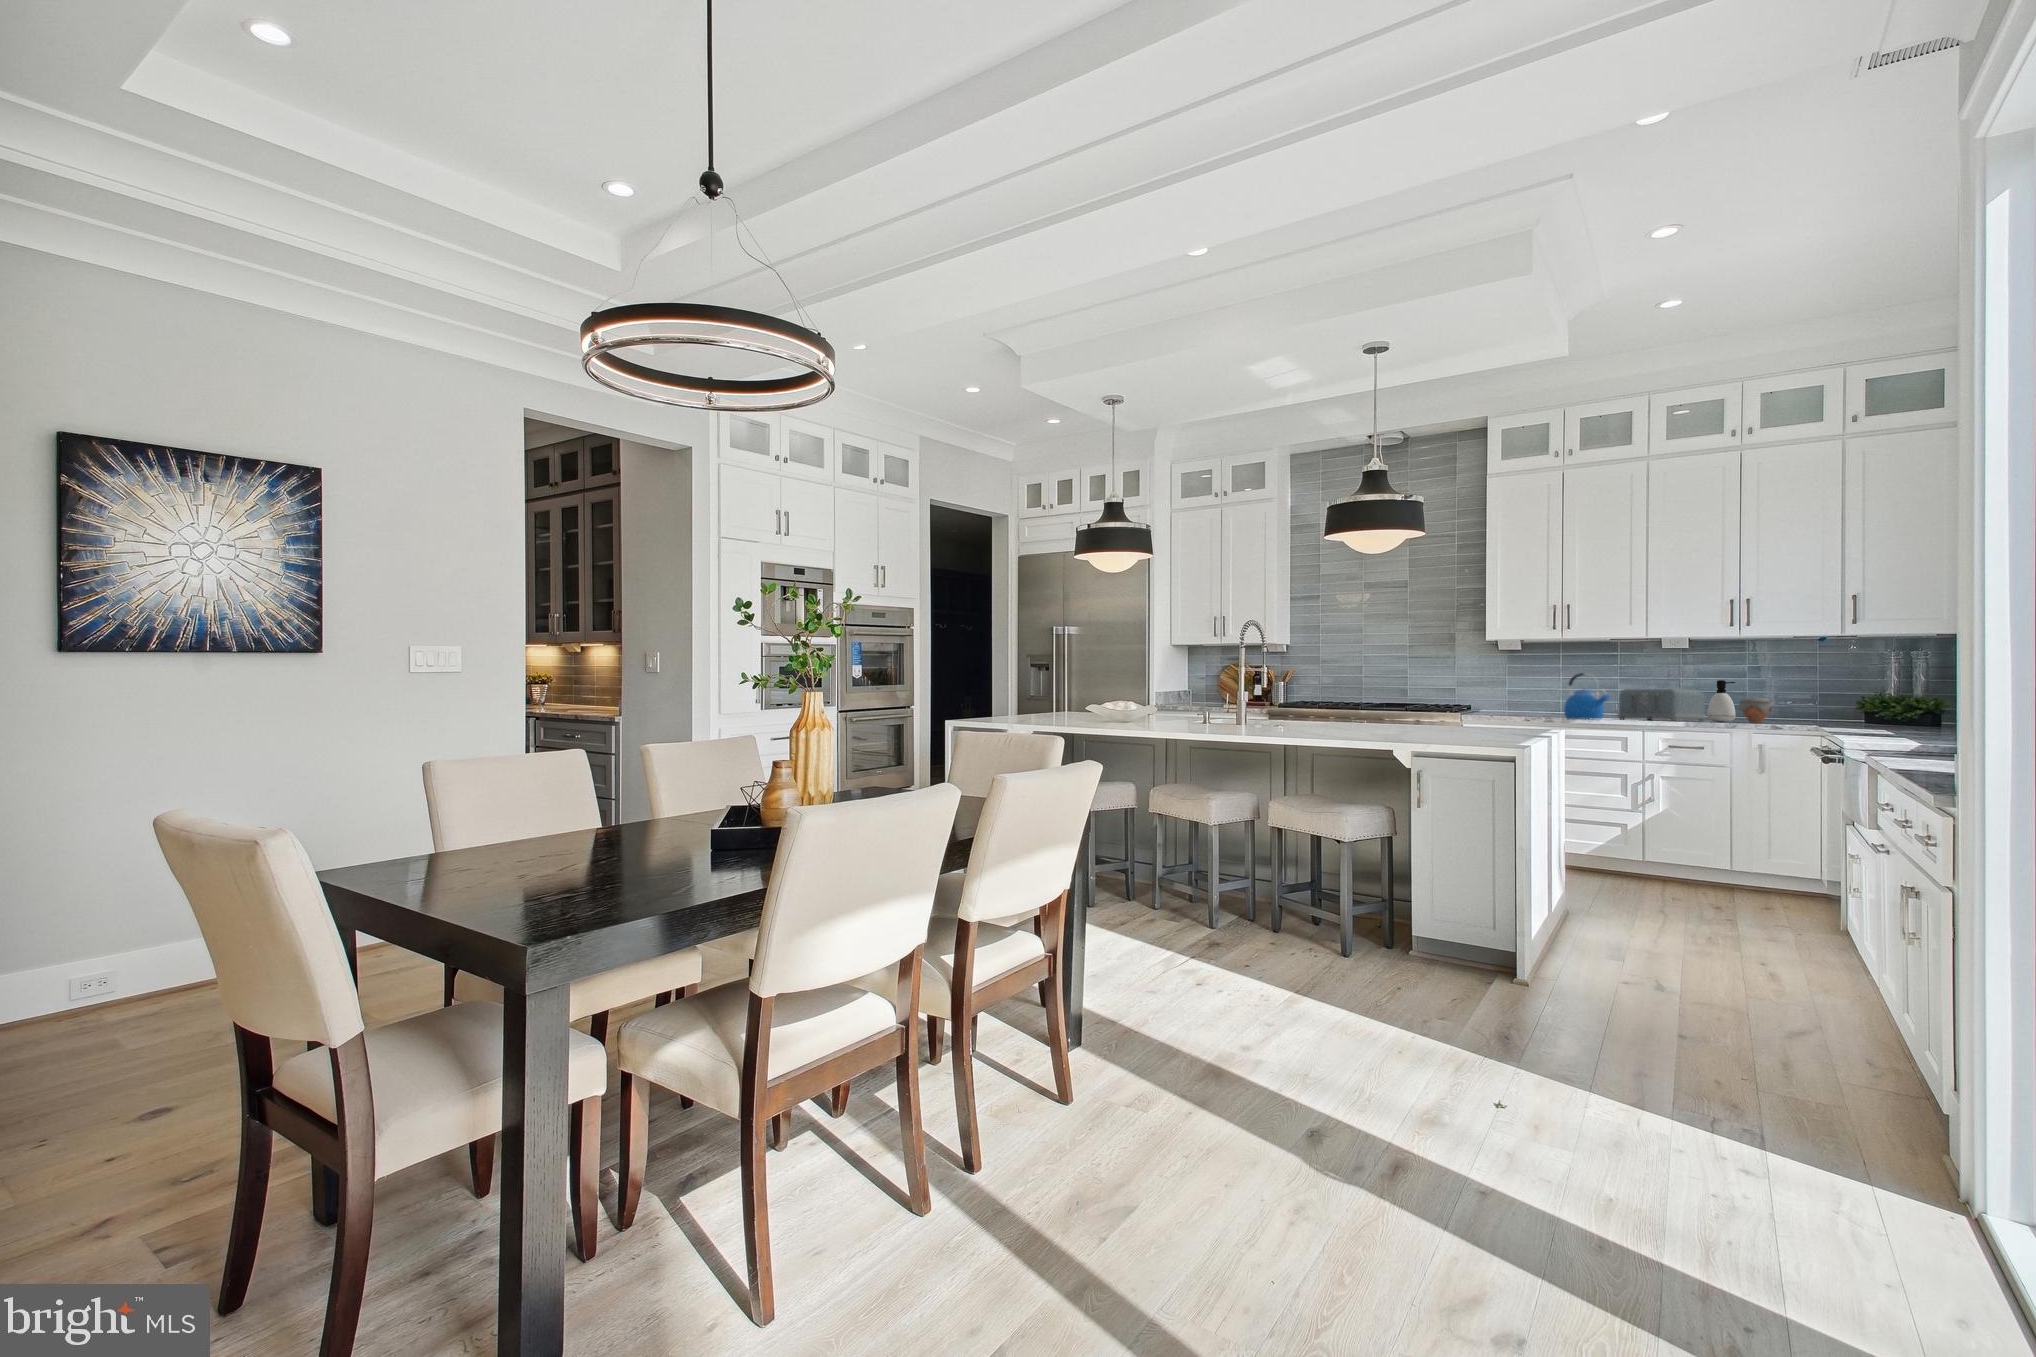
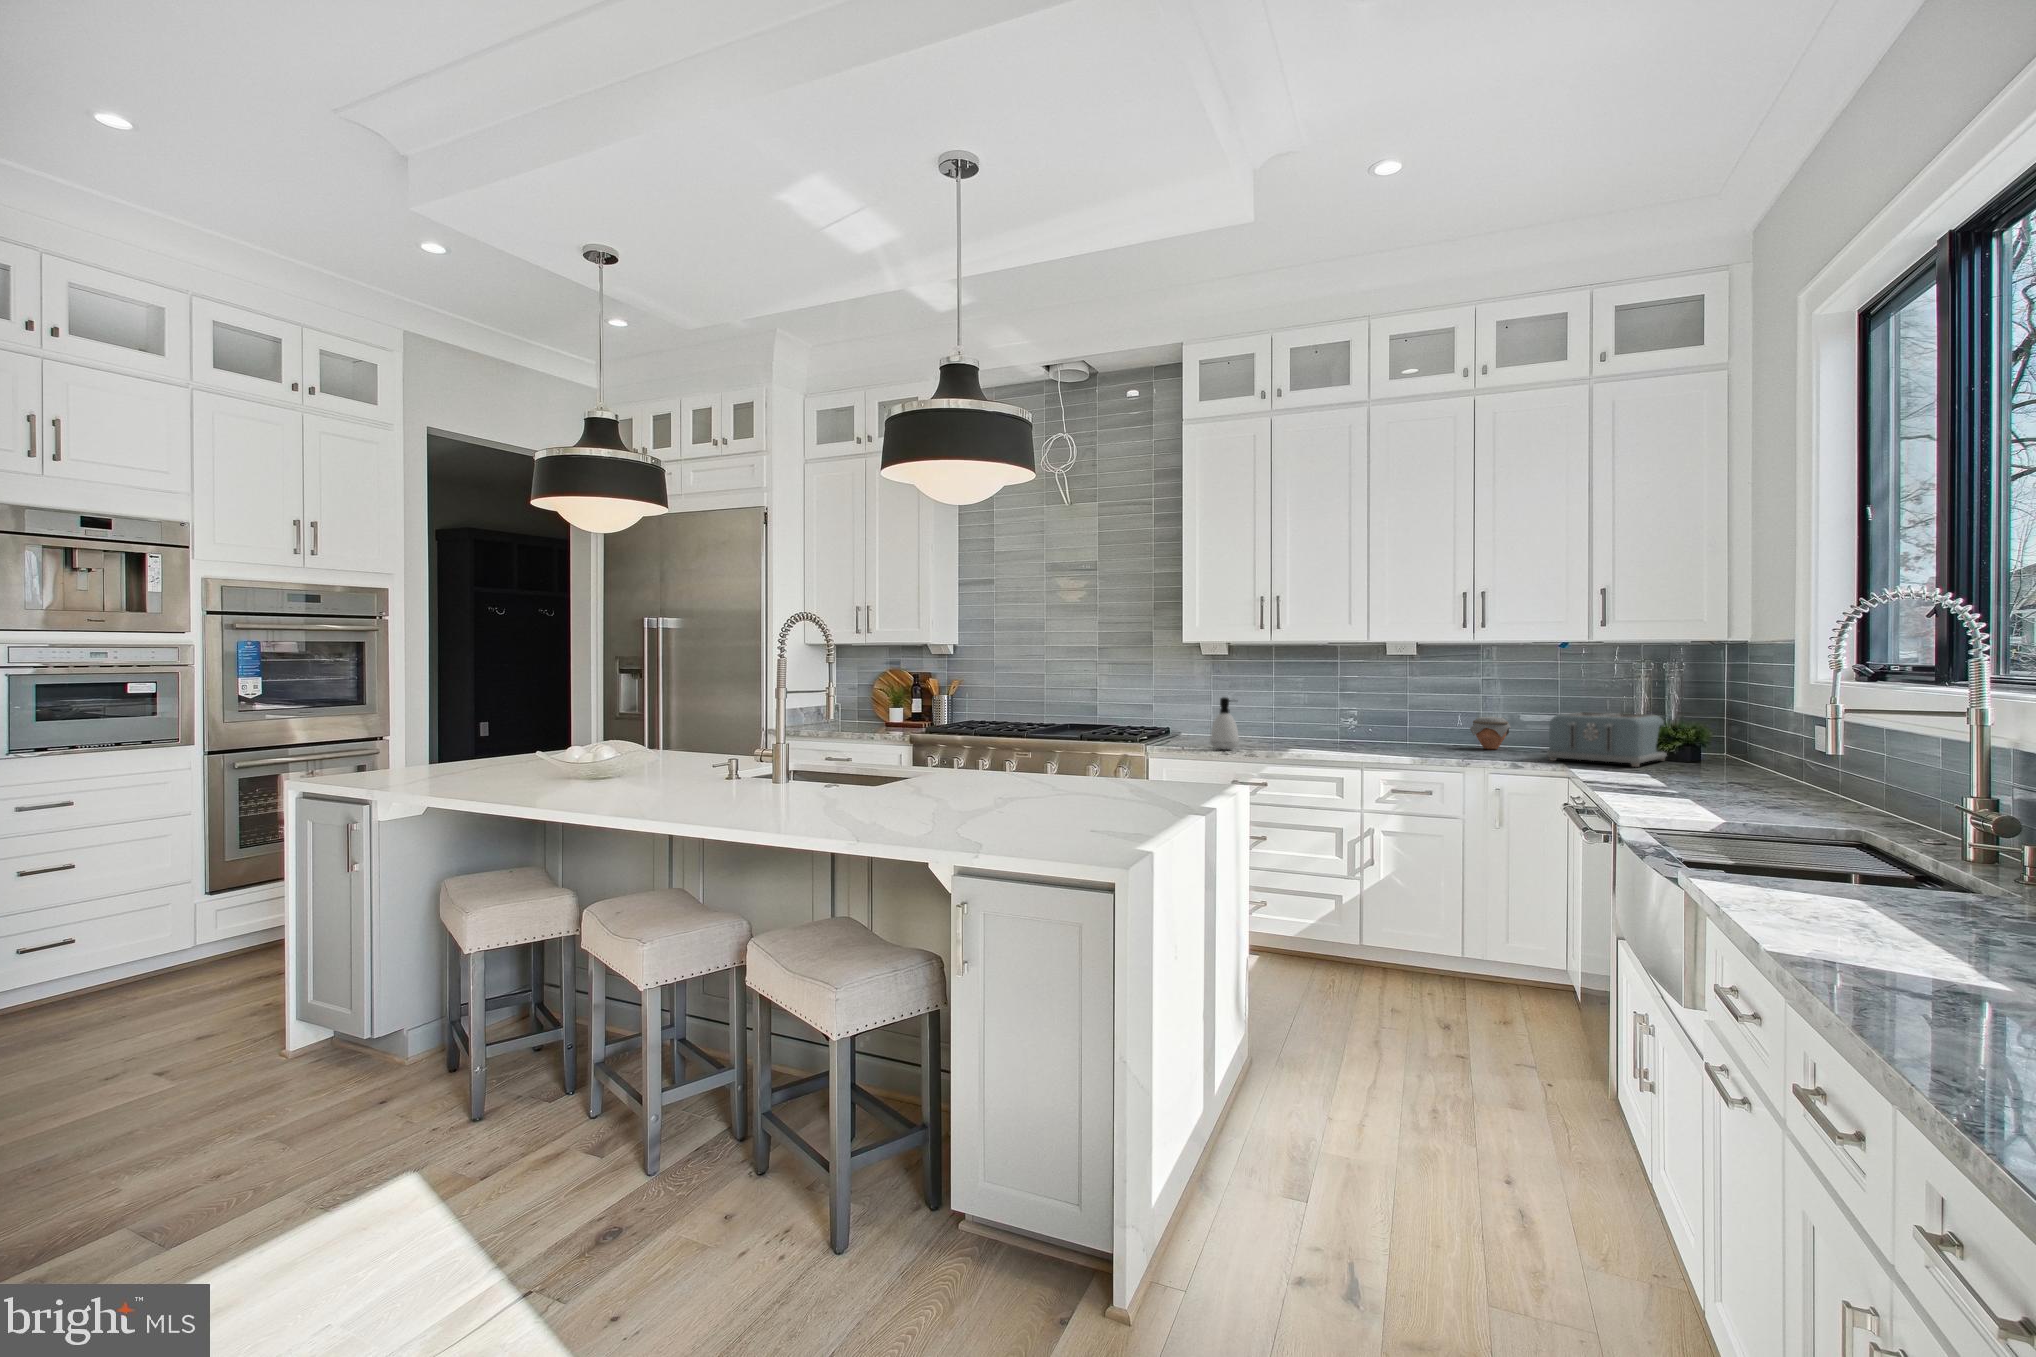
kettle: present [1564,673,1610,719] -> none [1269,691,1322,754]
soap dispenser: present [1707,680,1736,722] -> present [1210,697,1239,750]
toaster: present [1618,689,1706,721] -> present [1547,712,1667,767]

